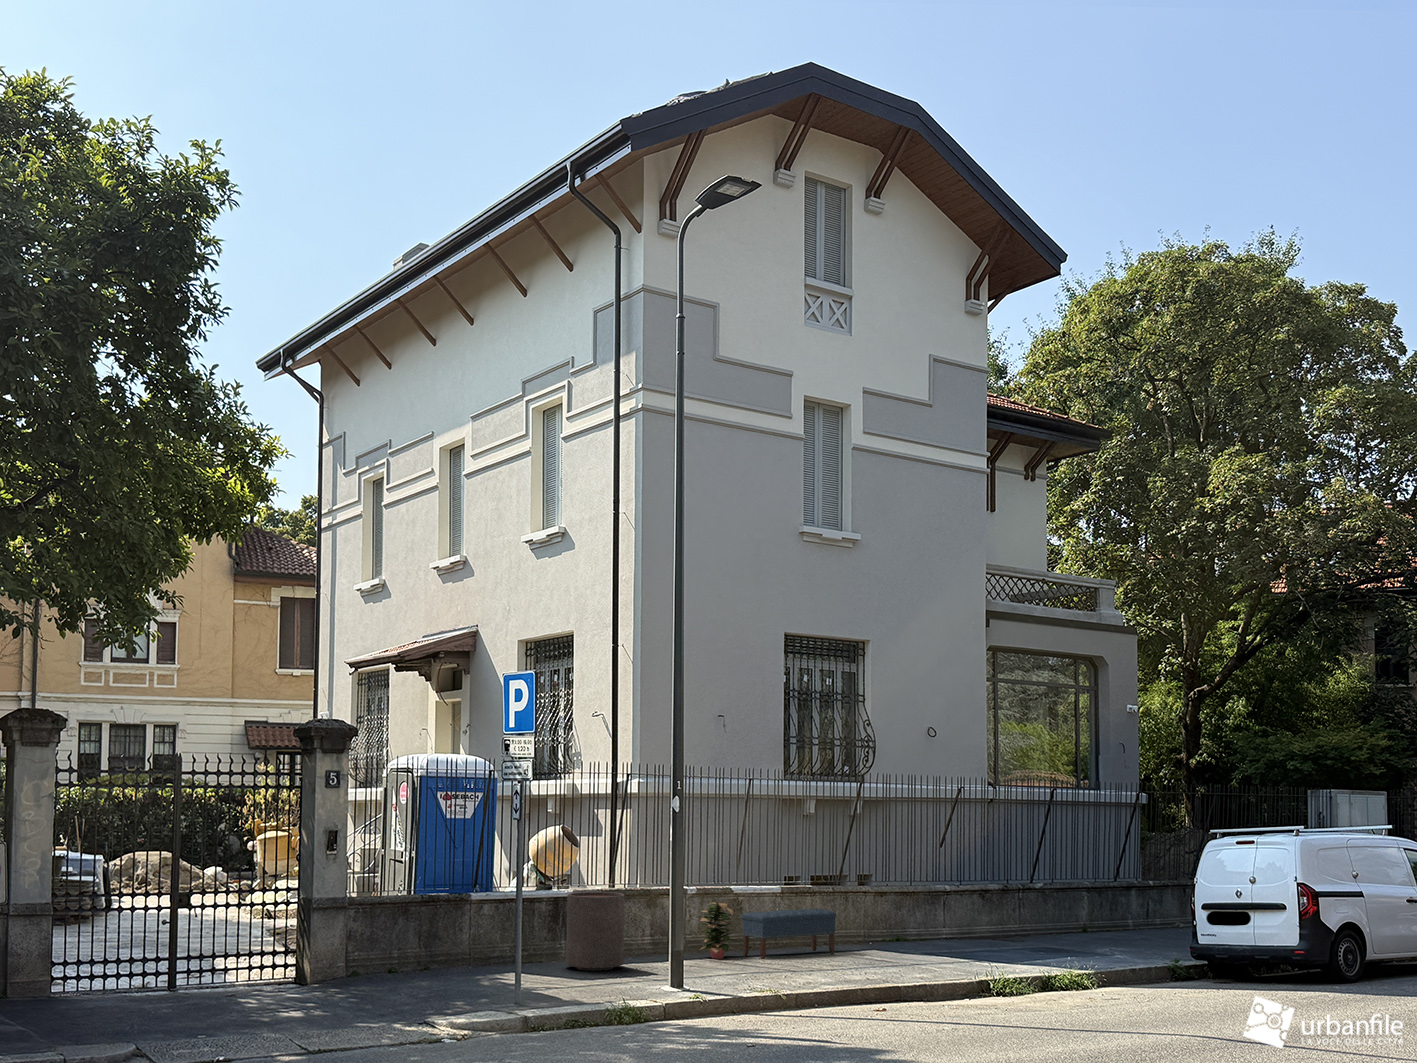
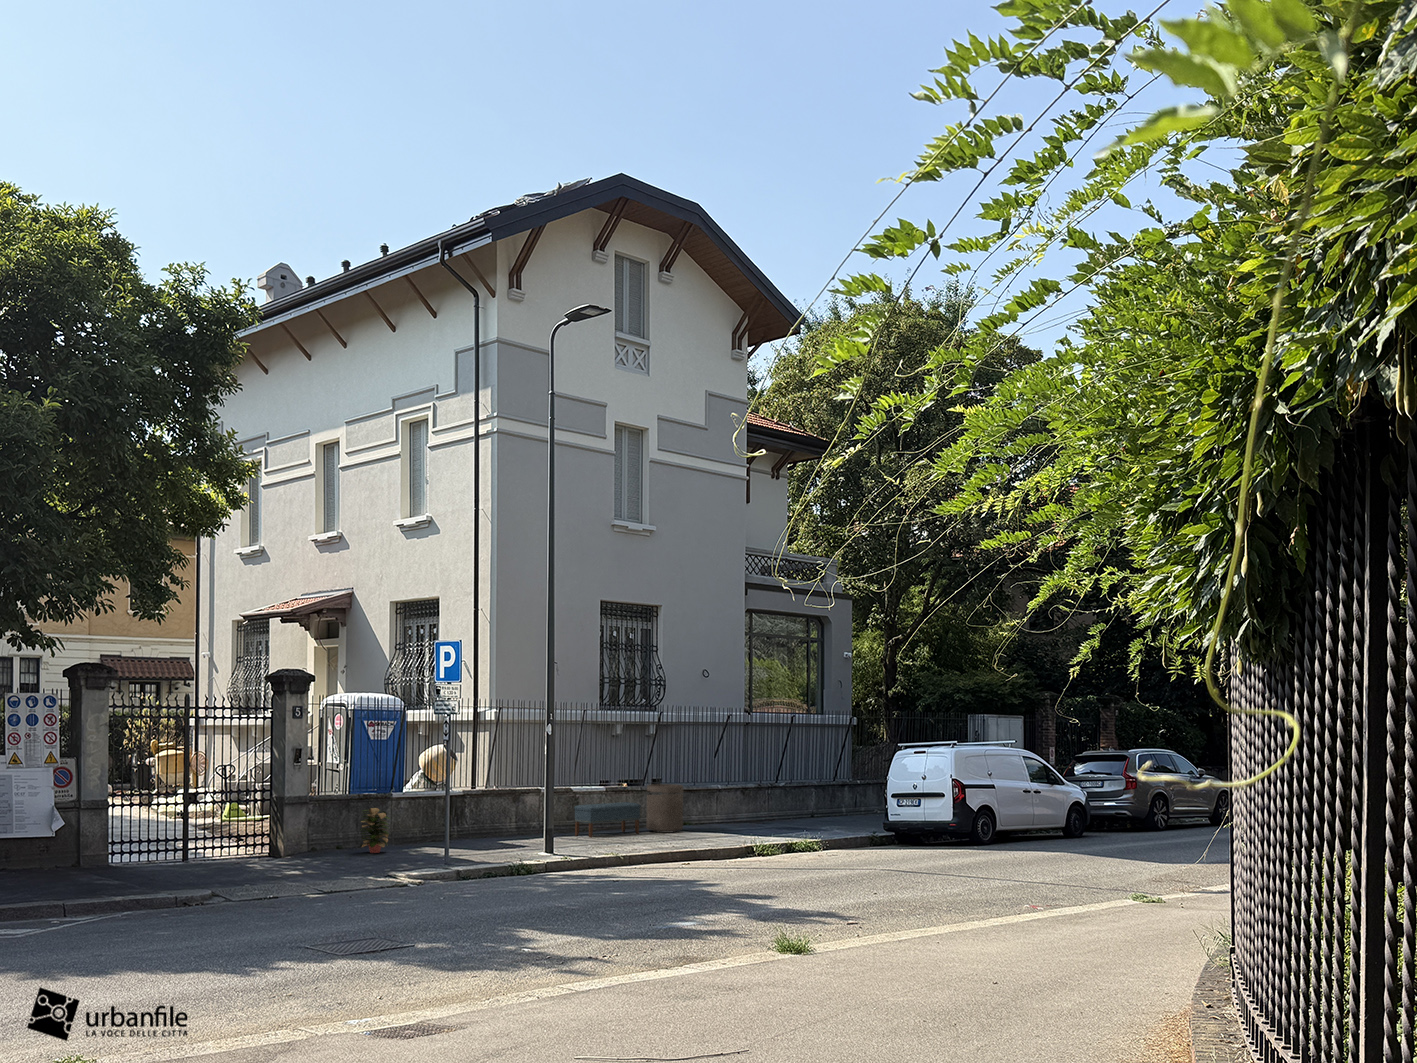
trash can: present [566,892,625,971] -> present [647,784,683,833]
decorative plant: present [699,902,734,959] -> present [360,808,390,853]

